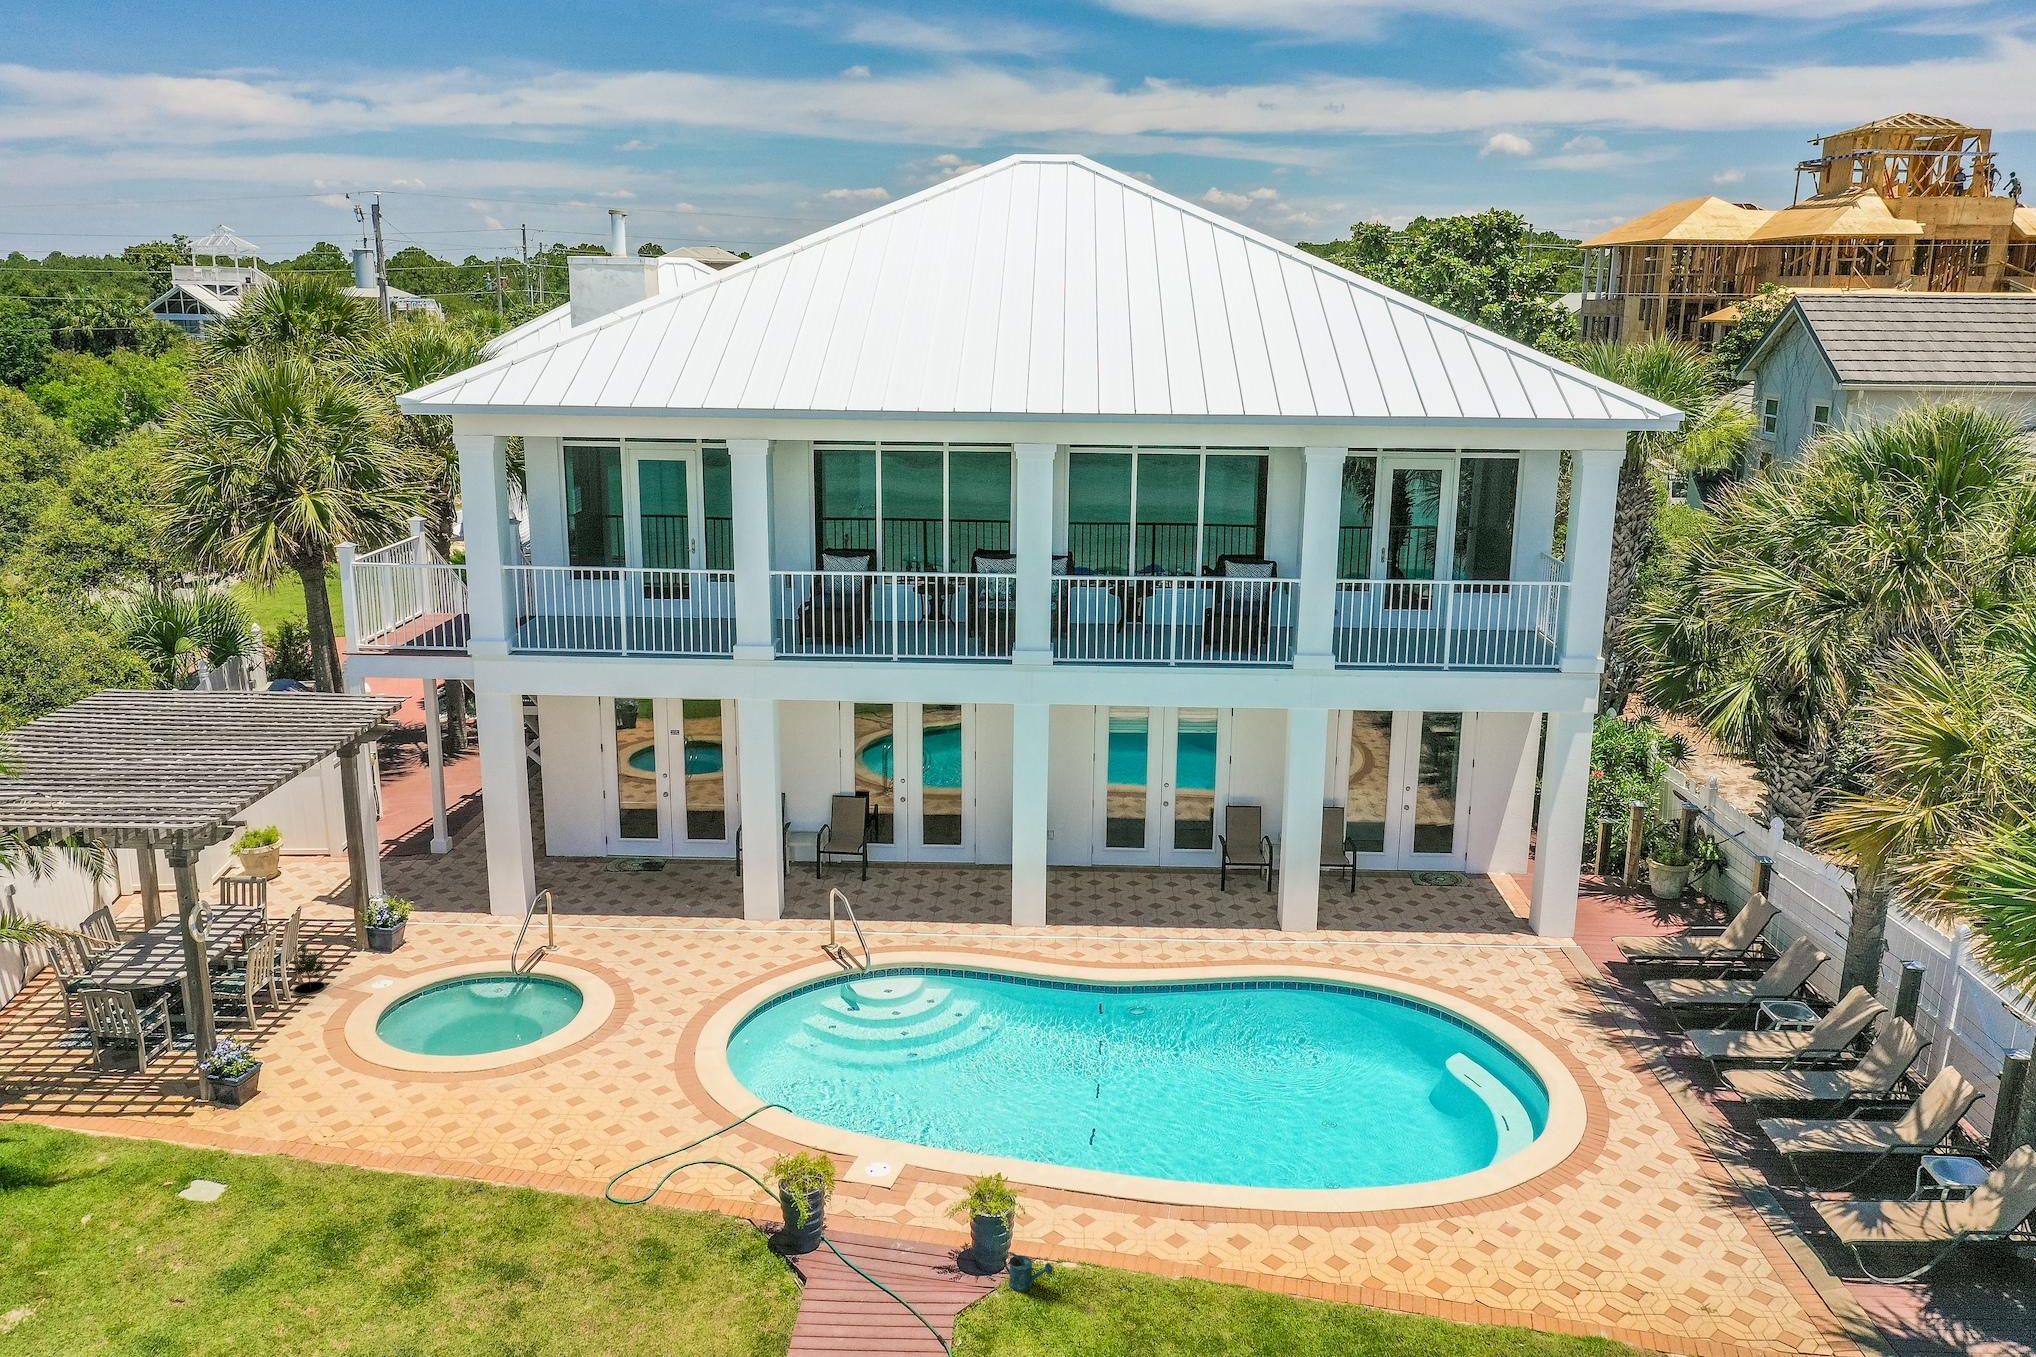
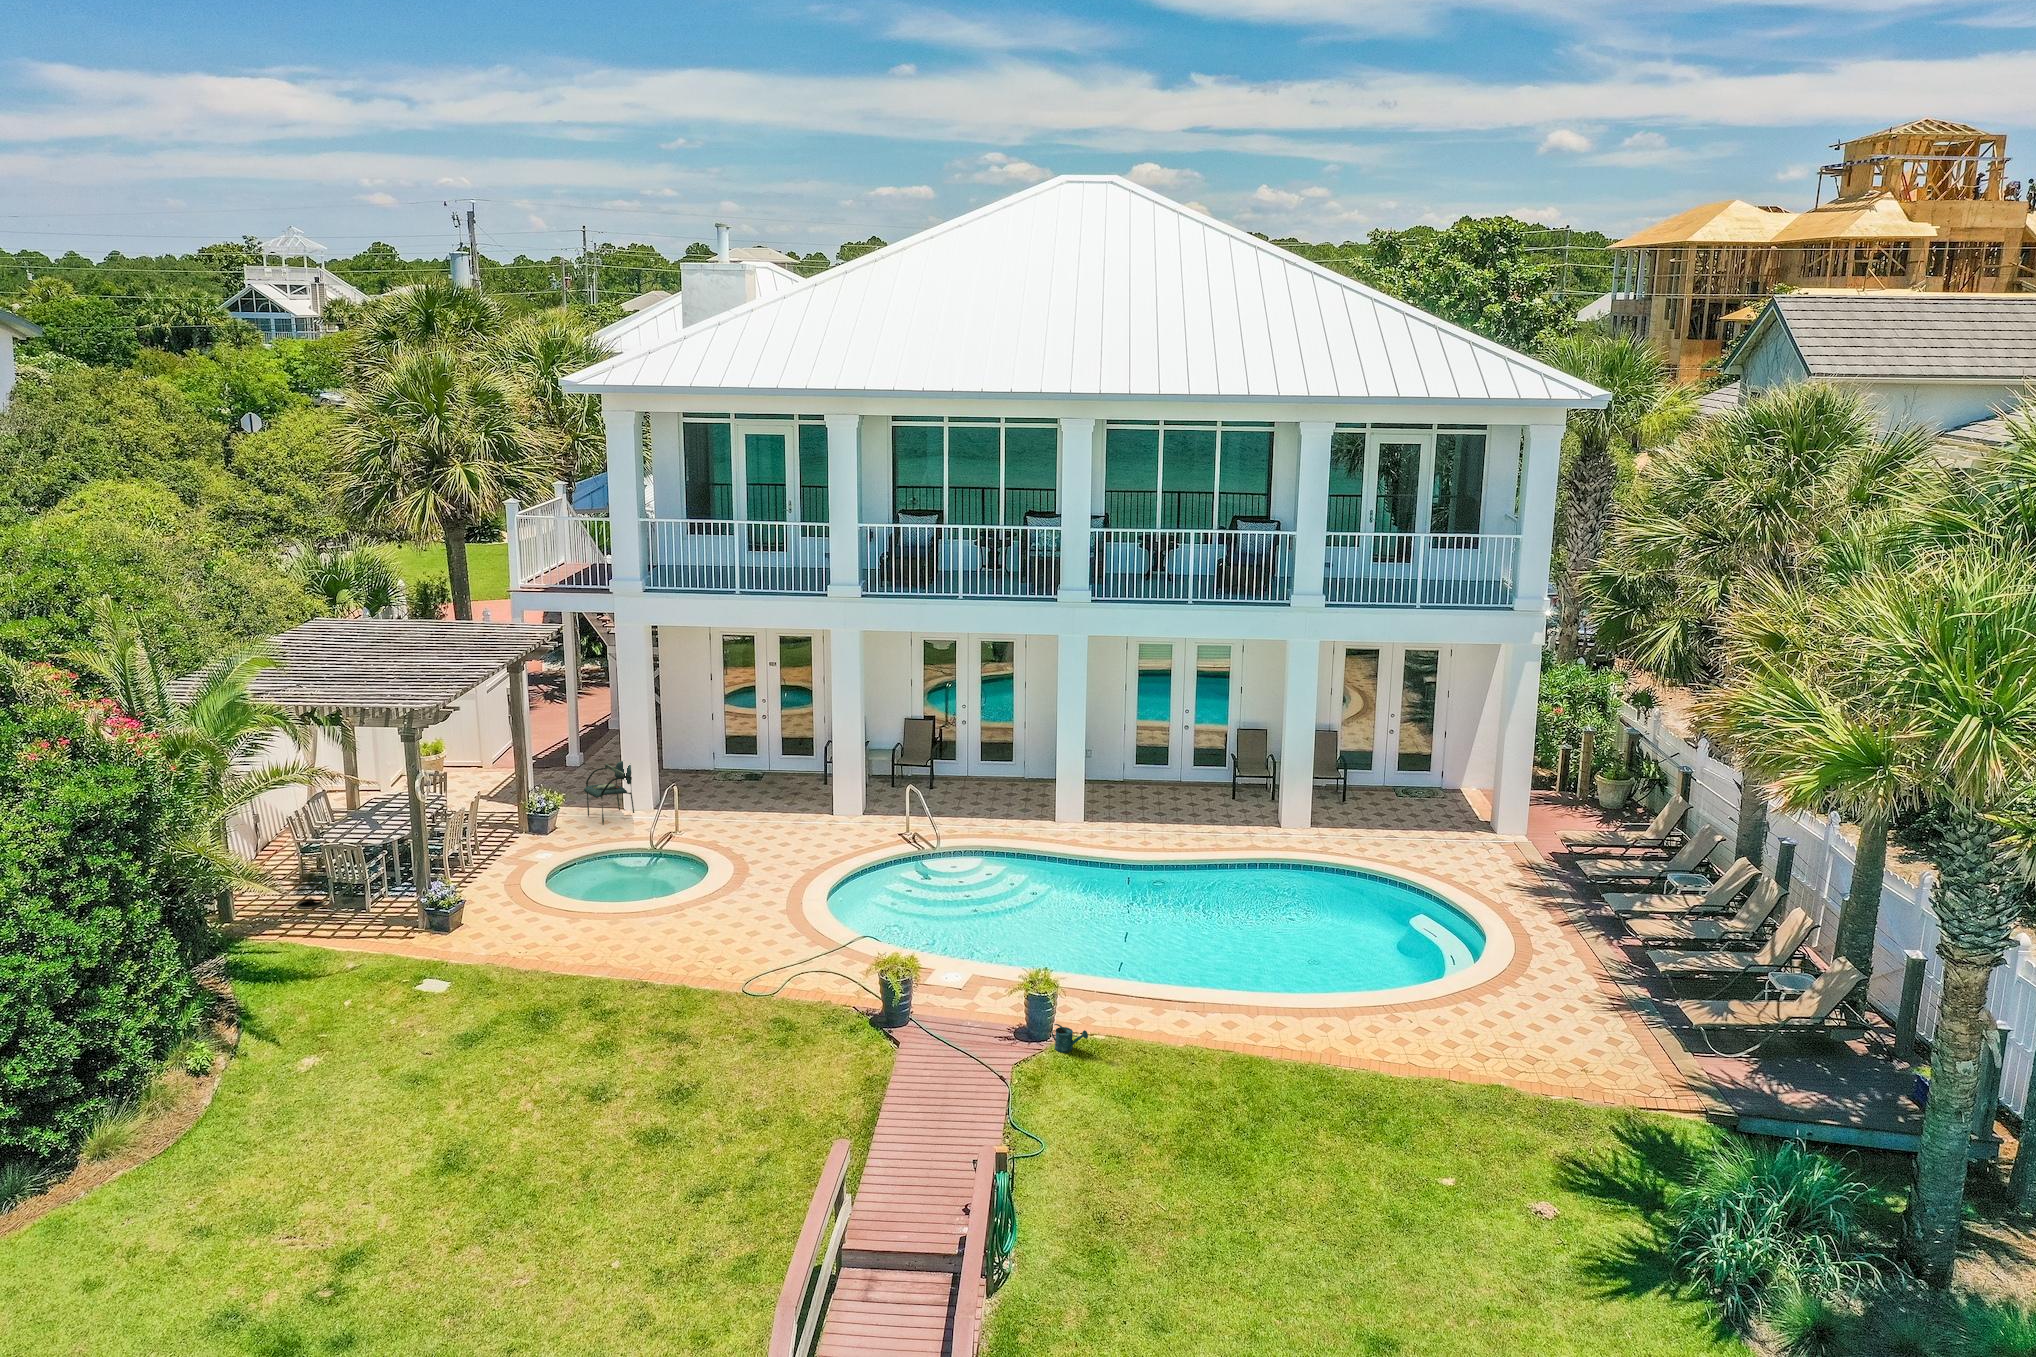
chair: none [441,856,505,937] -> present [584,761,634,825]
potted tree: present [290,944,326,995] -> present [291,861,325,909]

